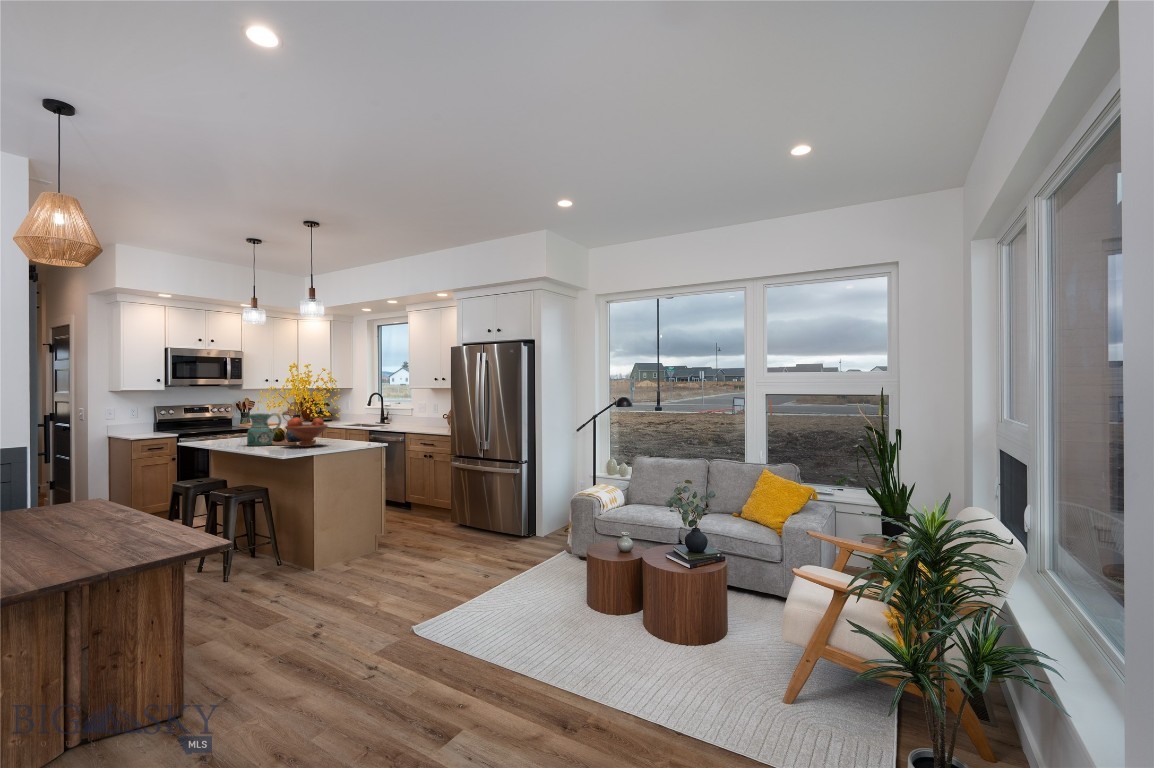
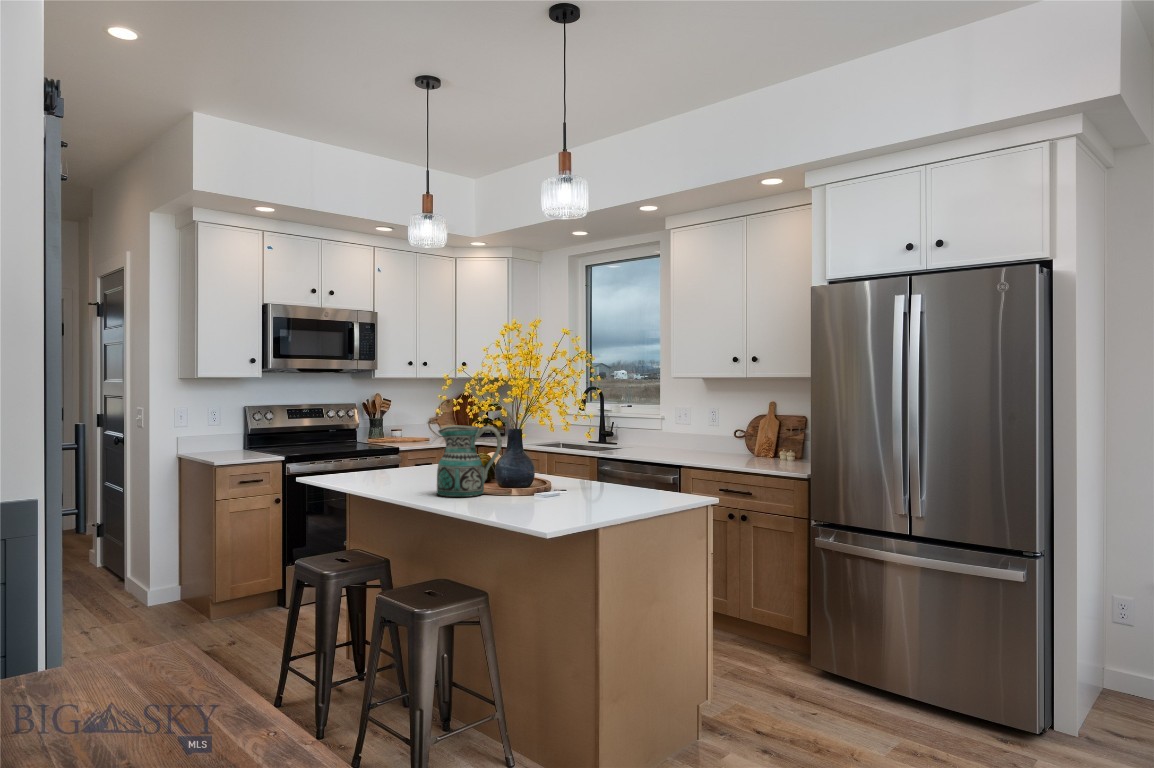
fruit bowl: present [285,417,328,447] -> none [521,437,609,504]

